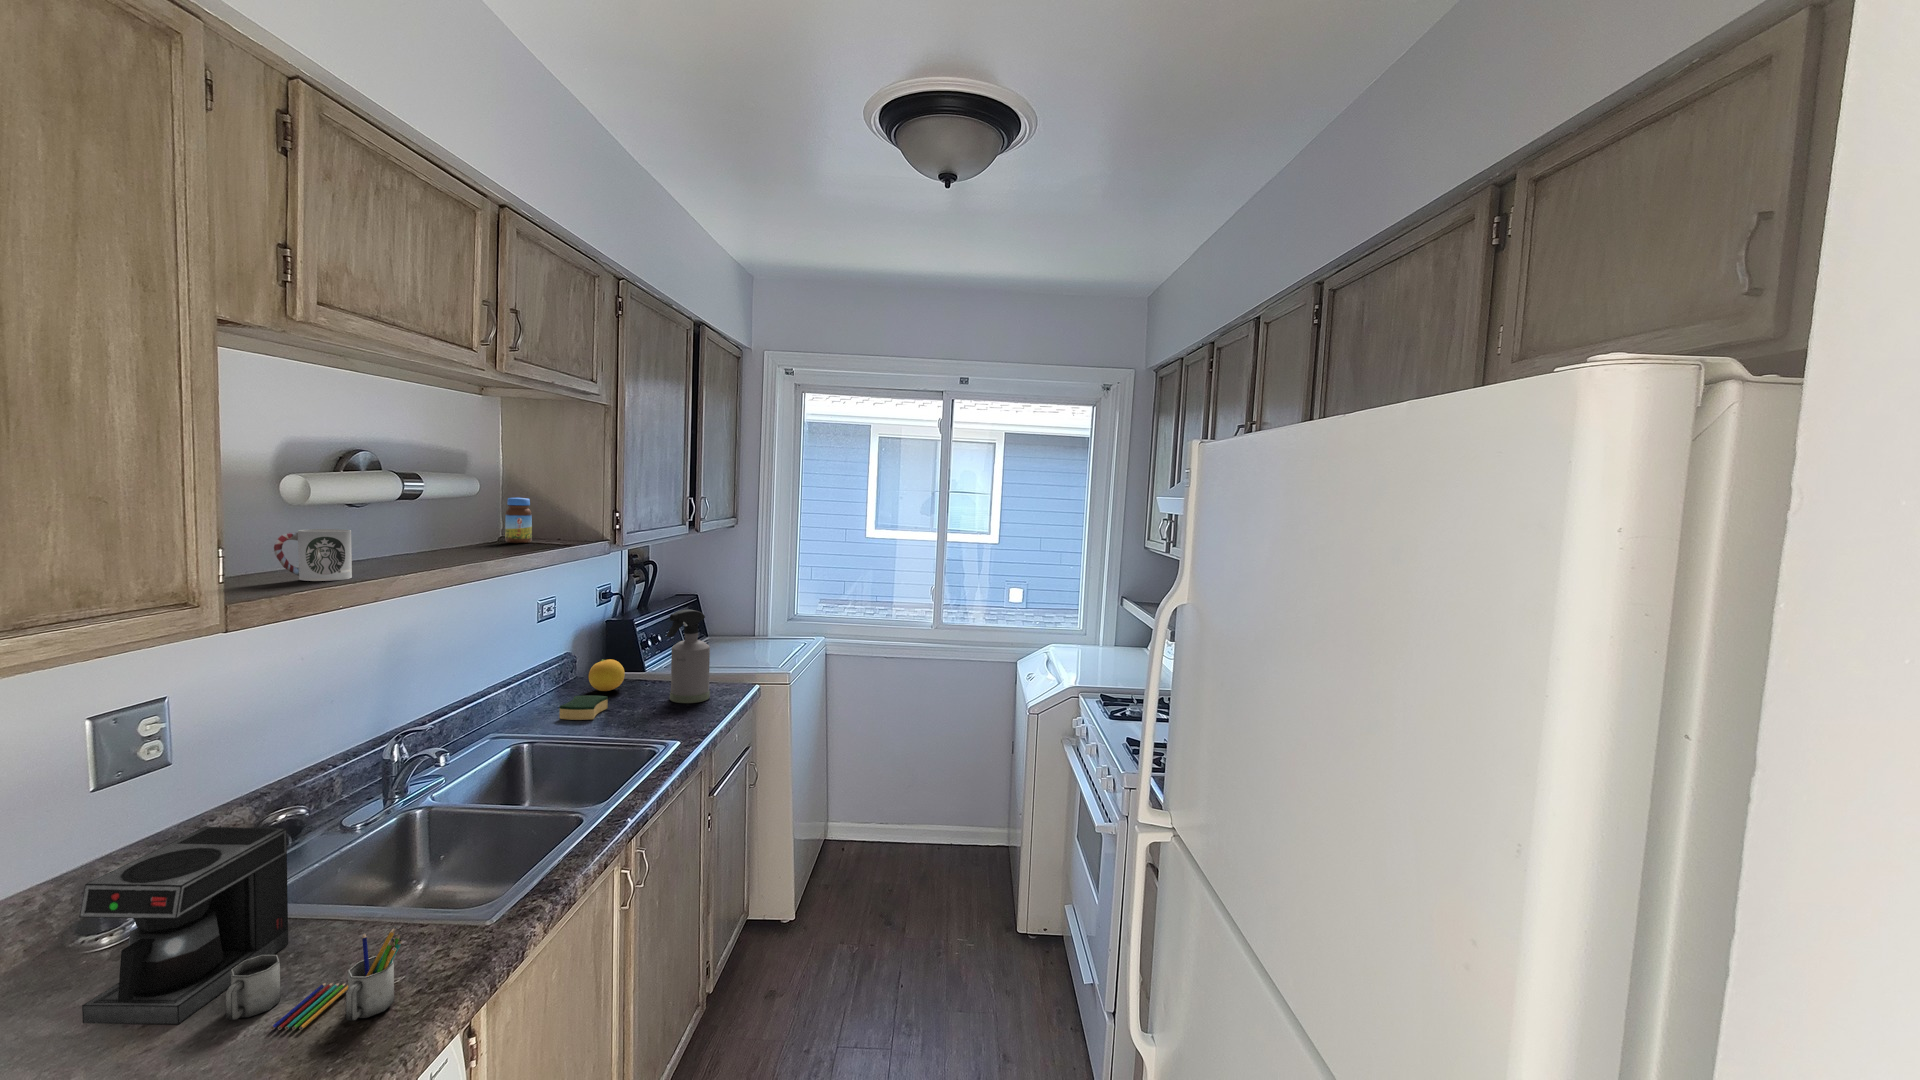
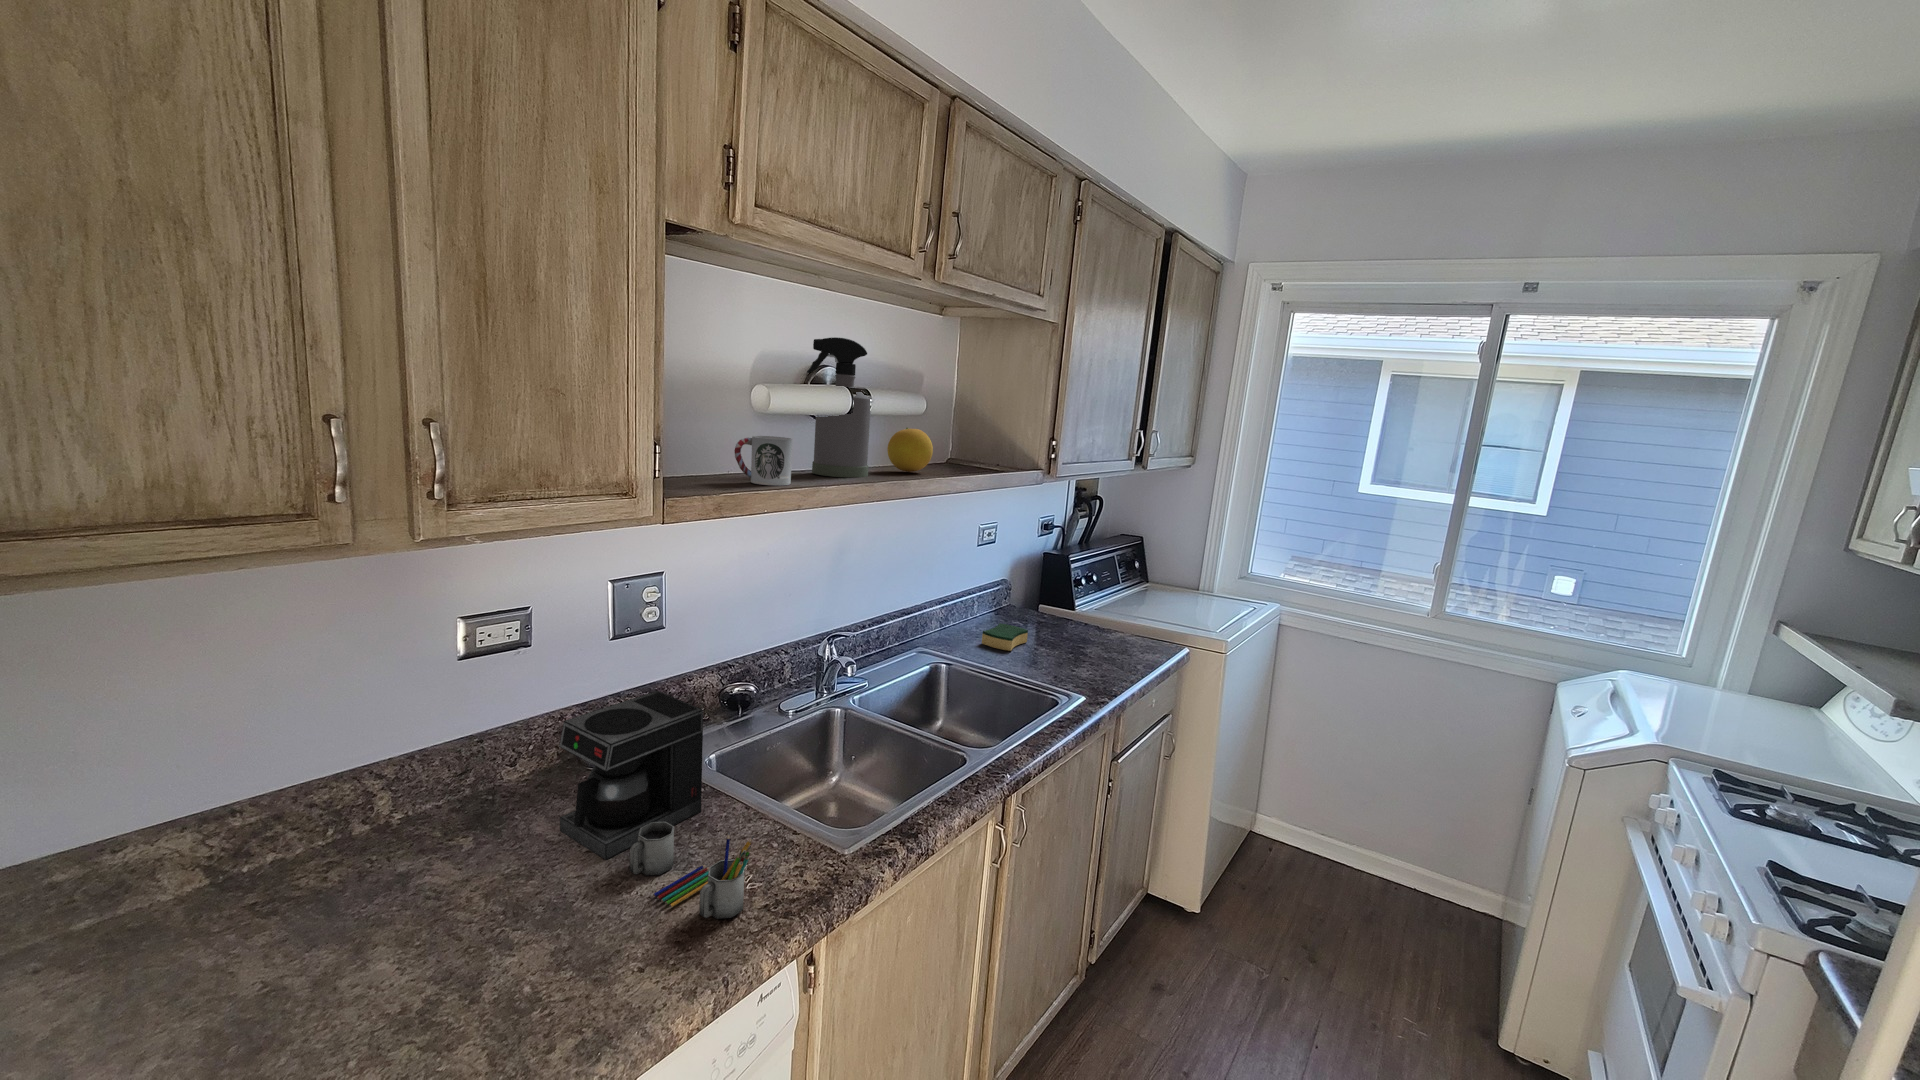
jar: present [505,498,532,543] -> none [950,420,974,466]
spray bottle: present [667,609,710,703] -> present [807,337,871,478]
fruit: present [589,659,625,691] -> present [887,428,933,472]

